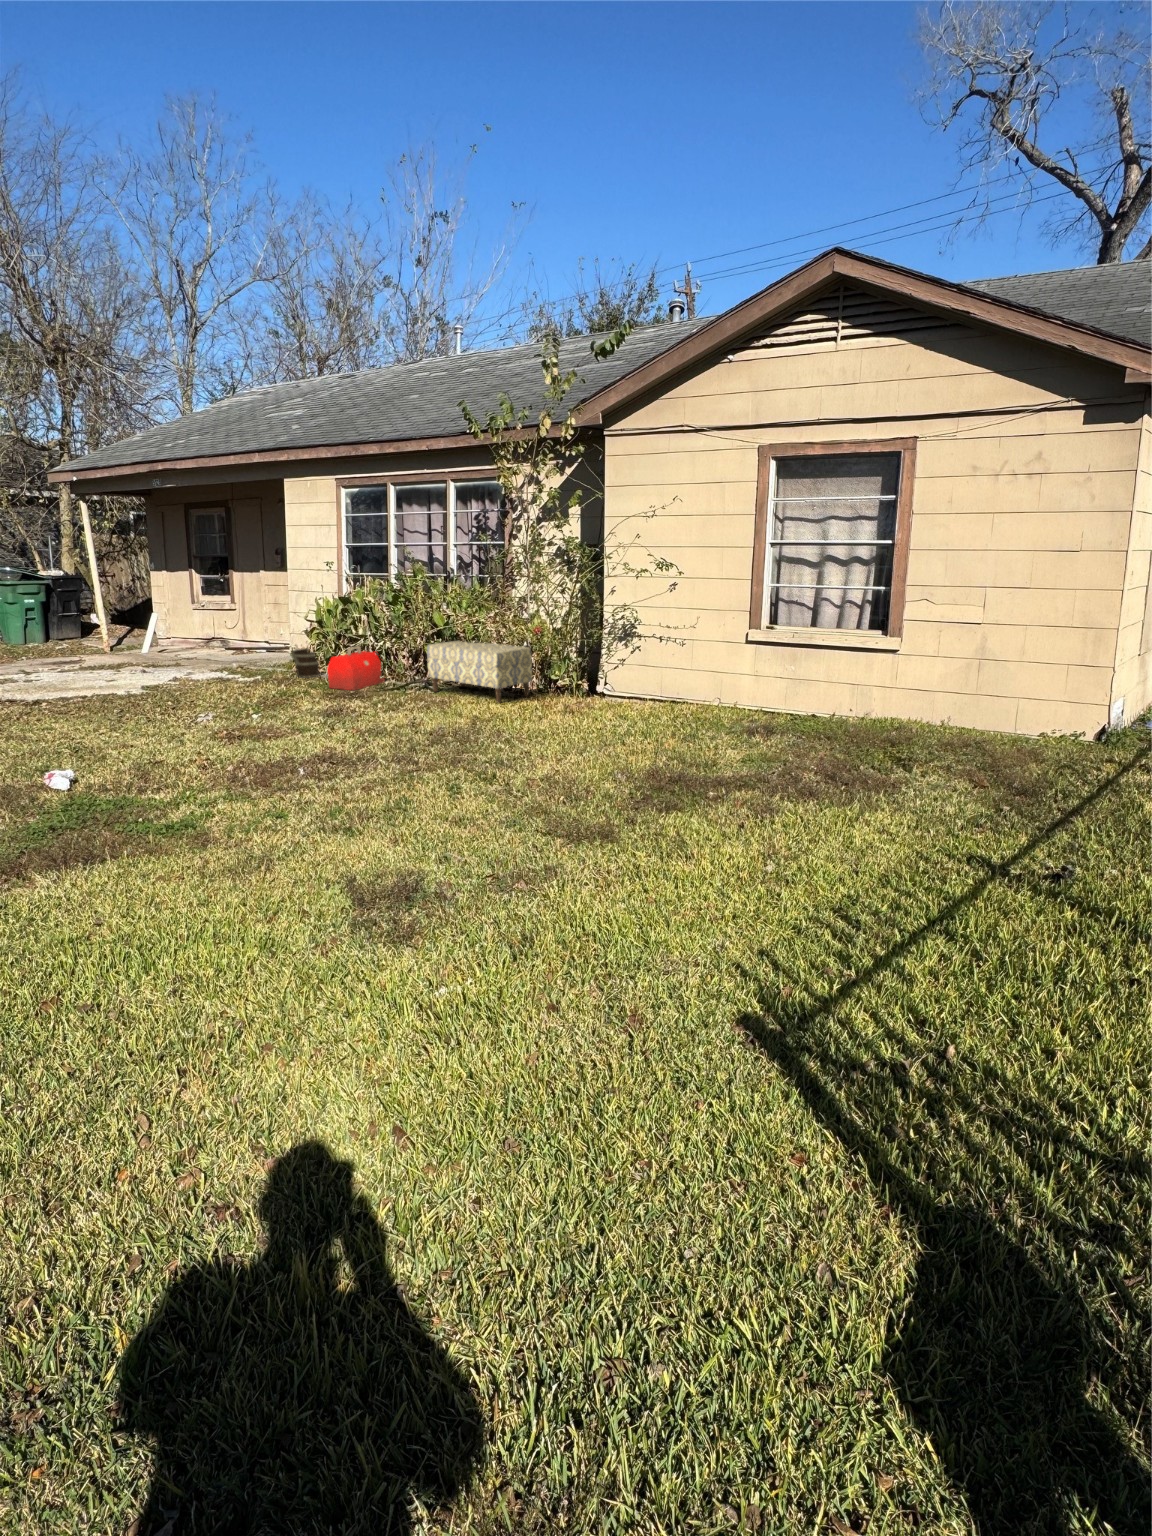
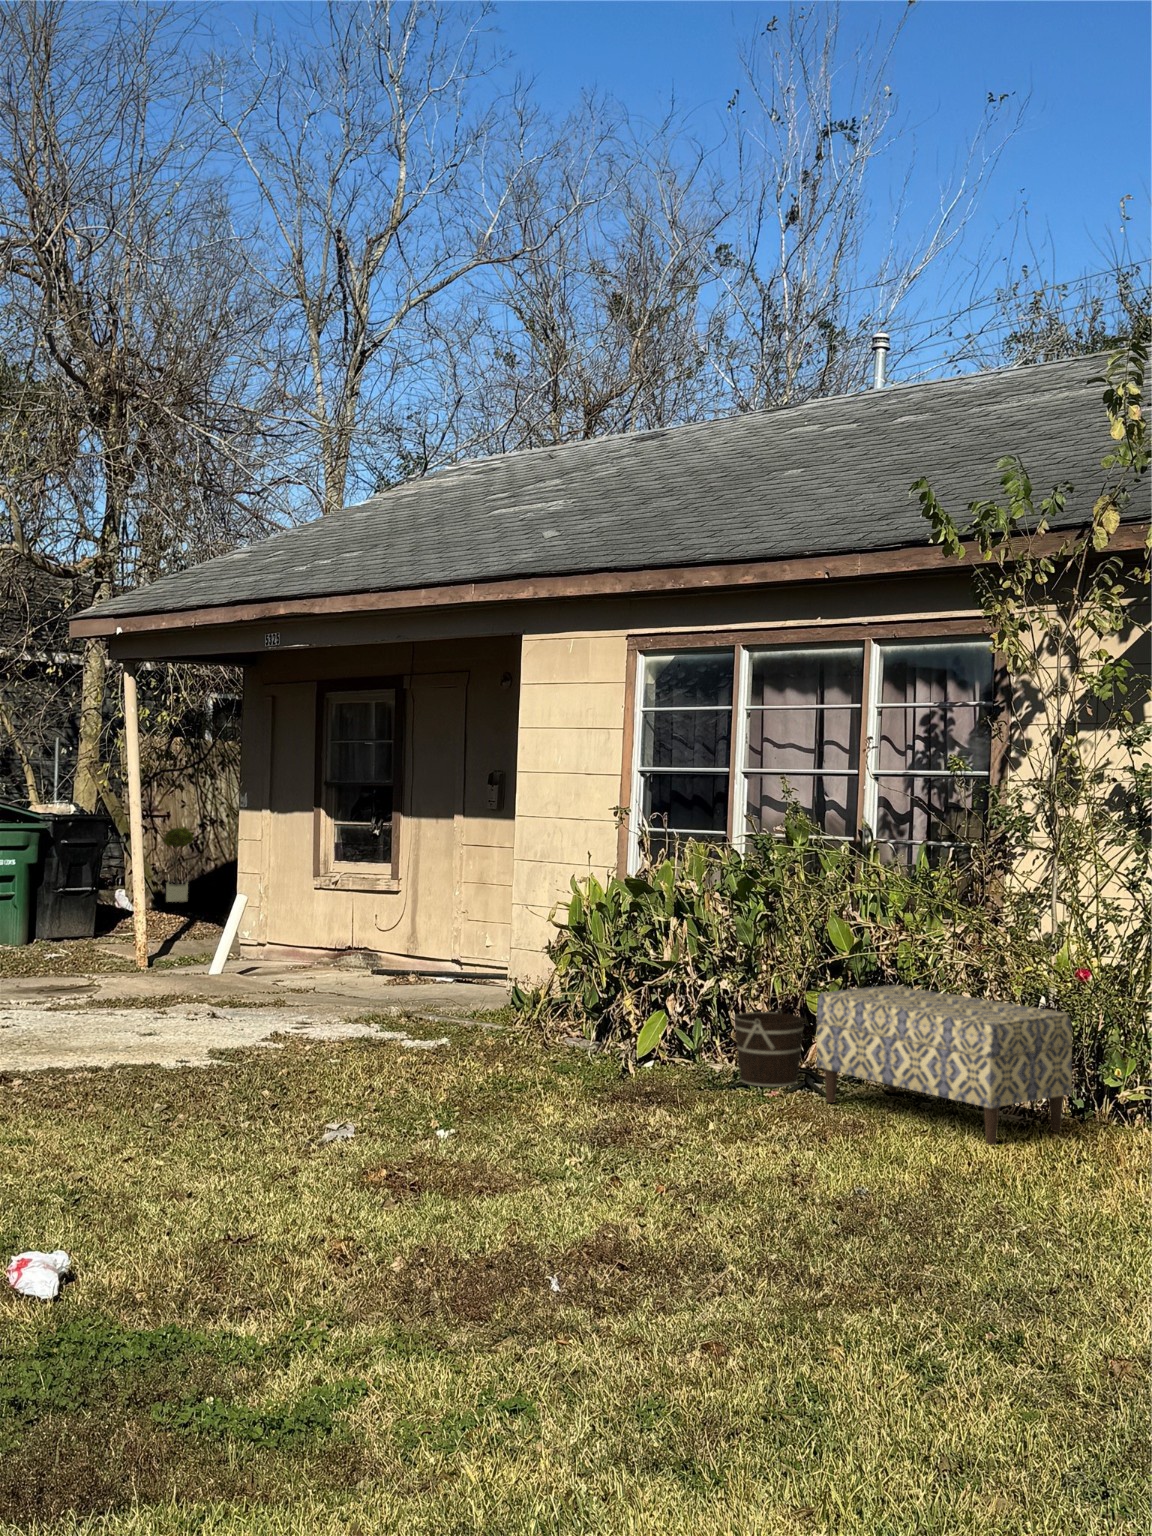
potted tree: none [110,581,131,621] -> present [163,827,194,902]
toolbox: present [327,646,385,690] -> none [590,986,709,1086]
bucket: present [292,648,322,678] -> present [734,1011,804,1087]

